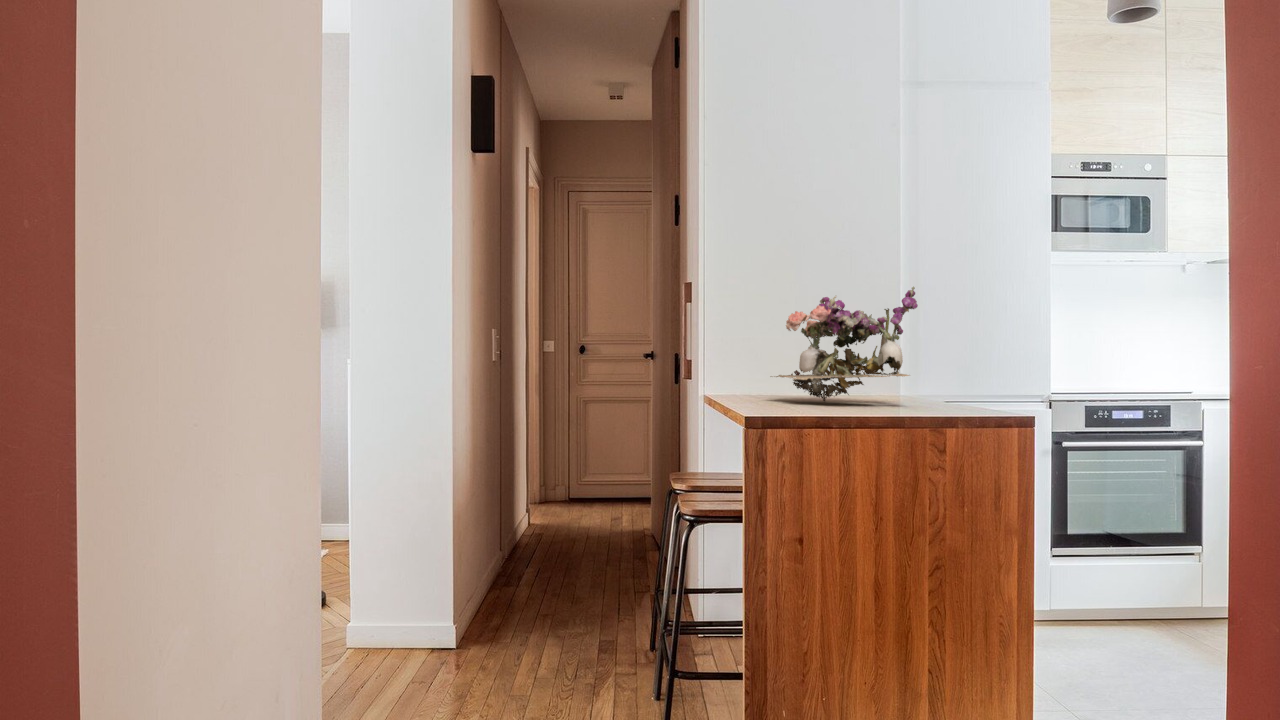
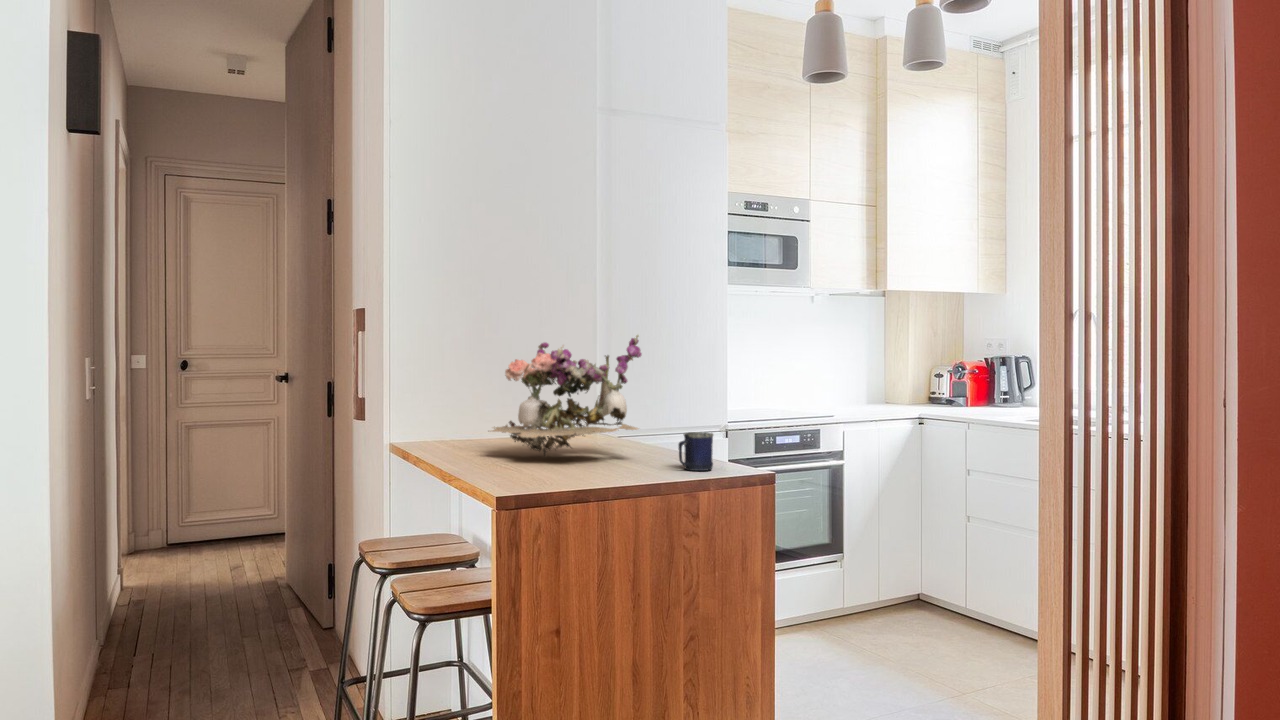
mug: none [940,377,978,413] -> present [679,432,713,471]

